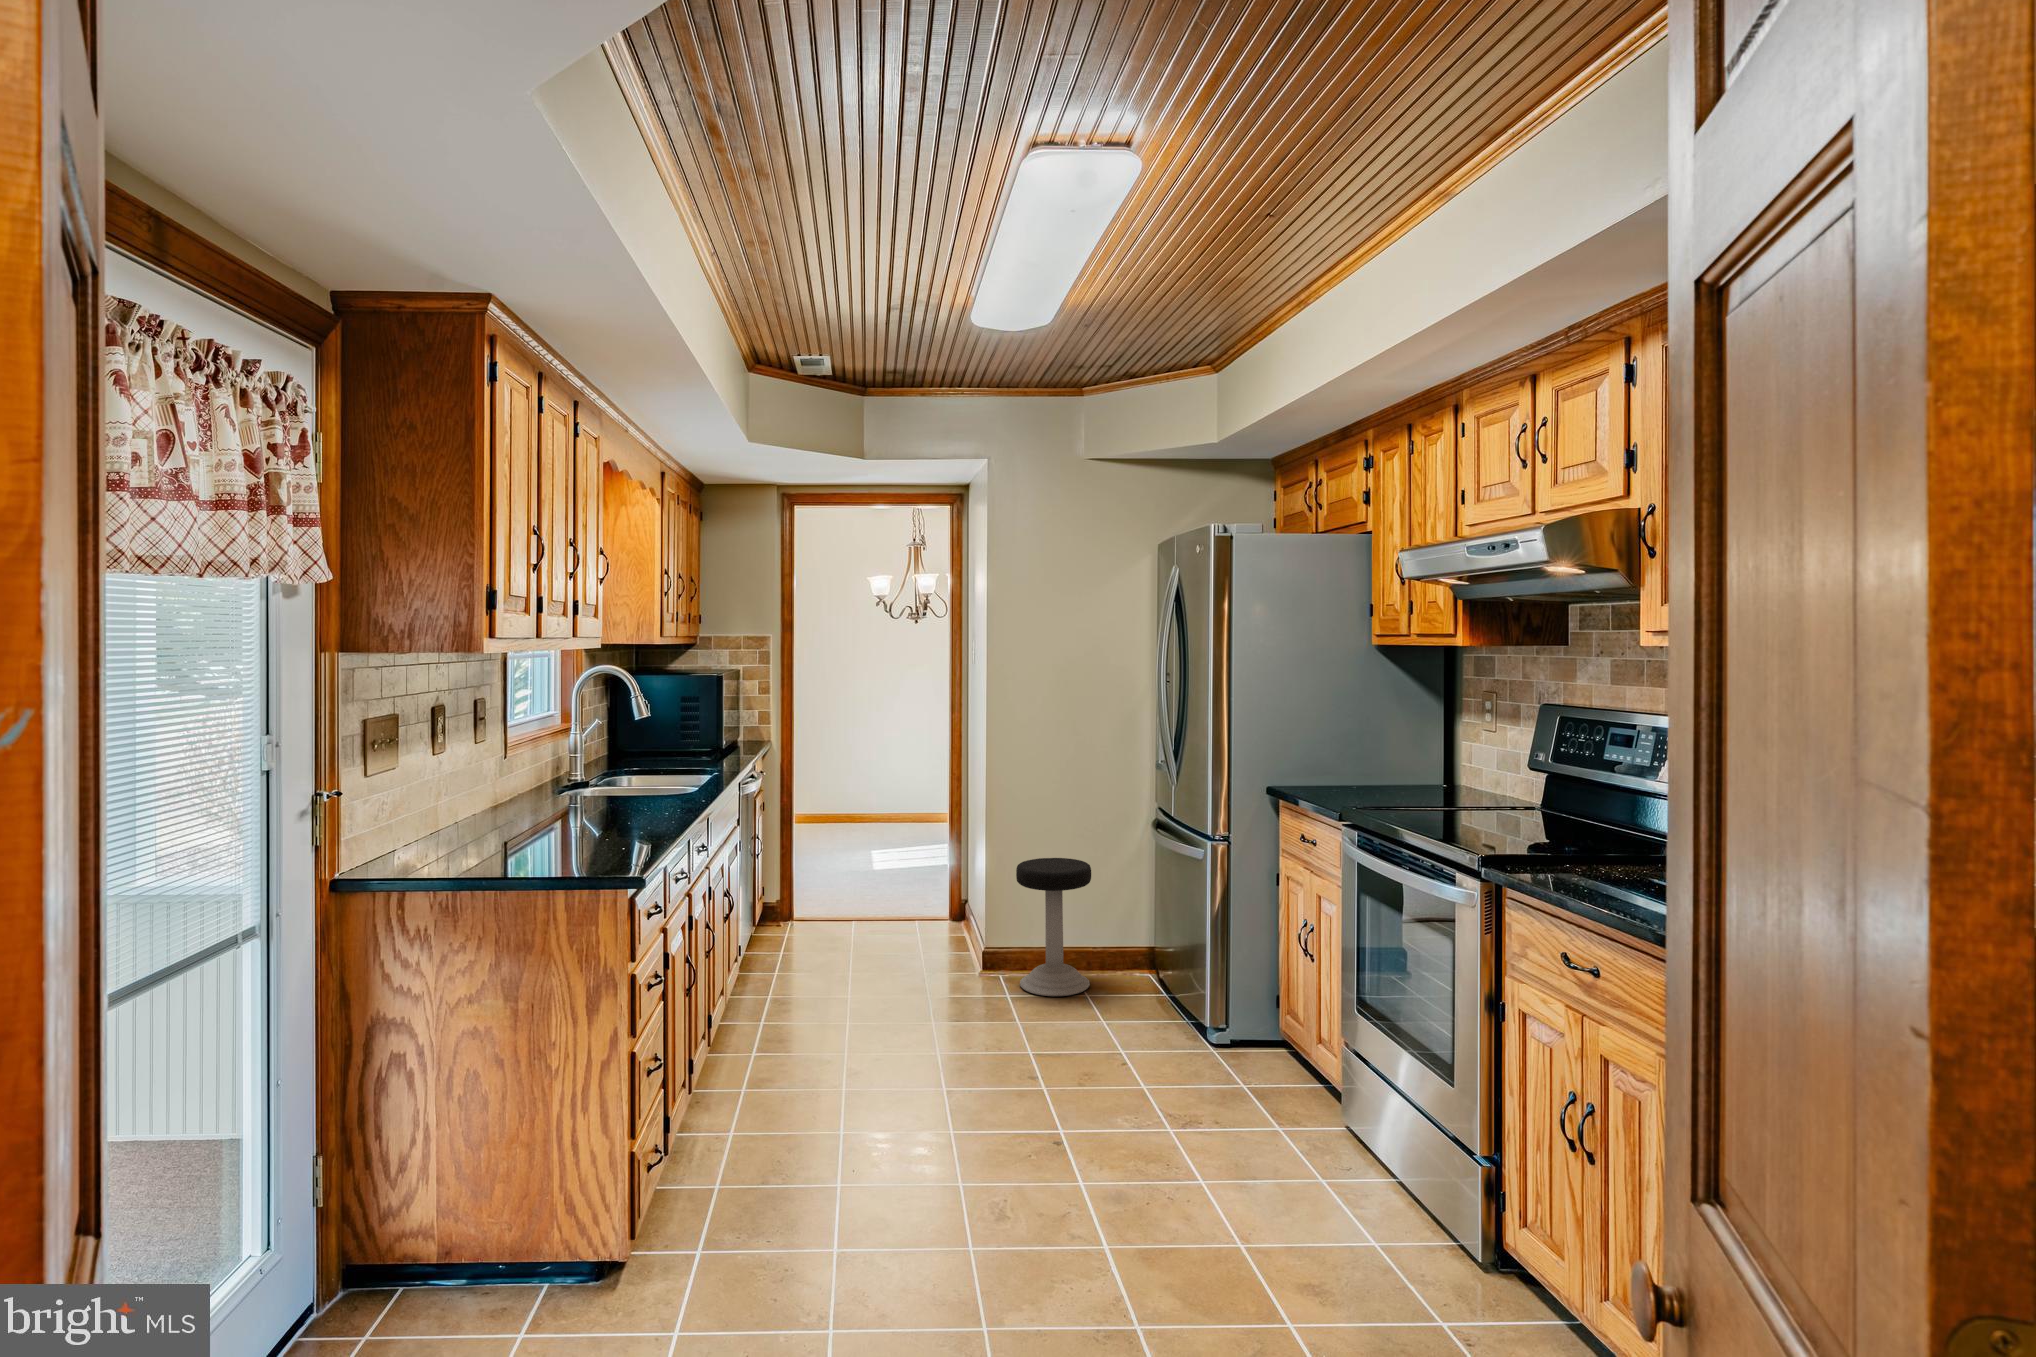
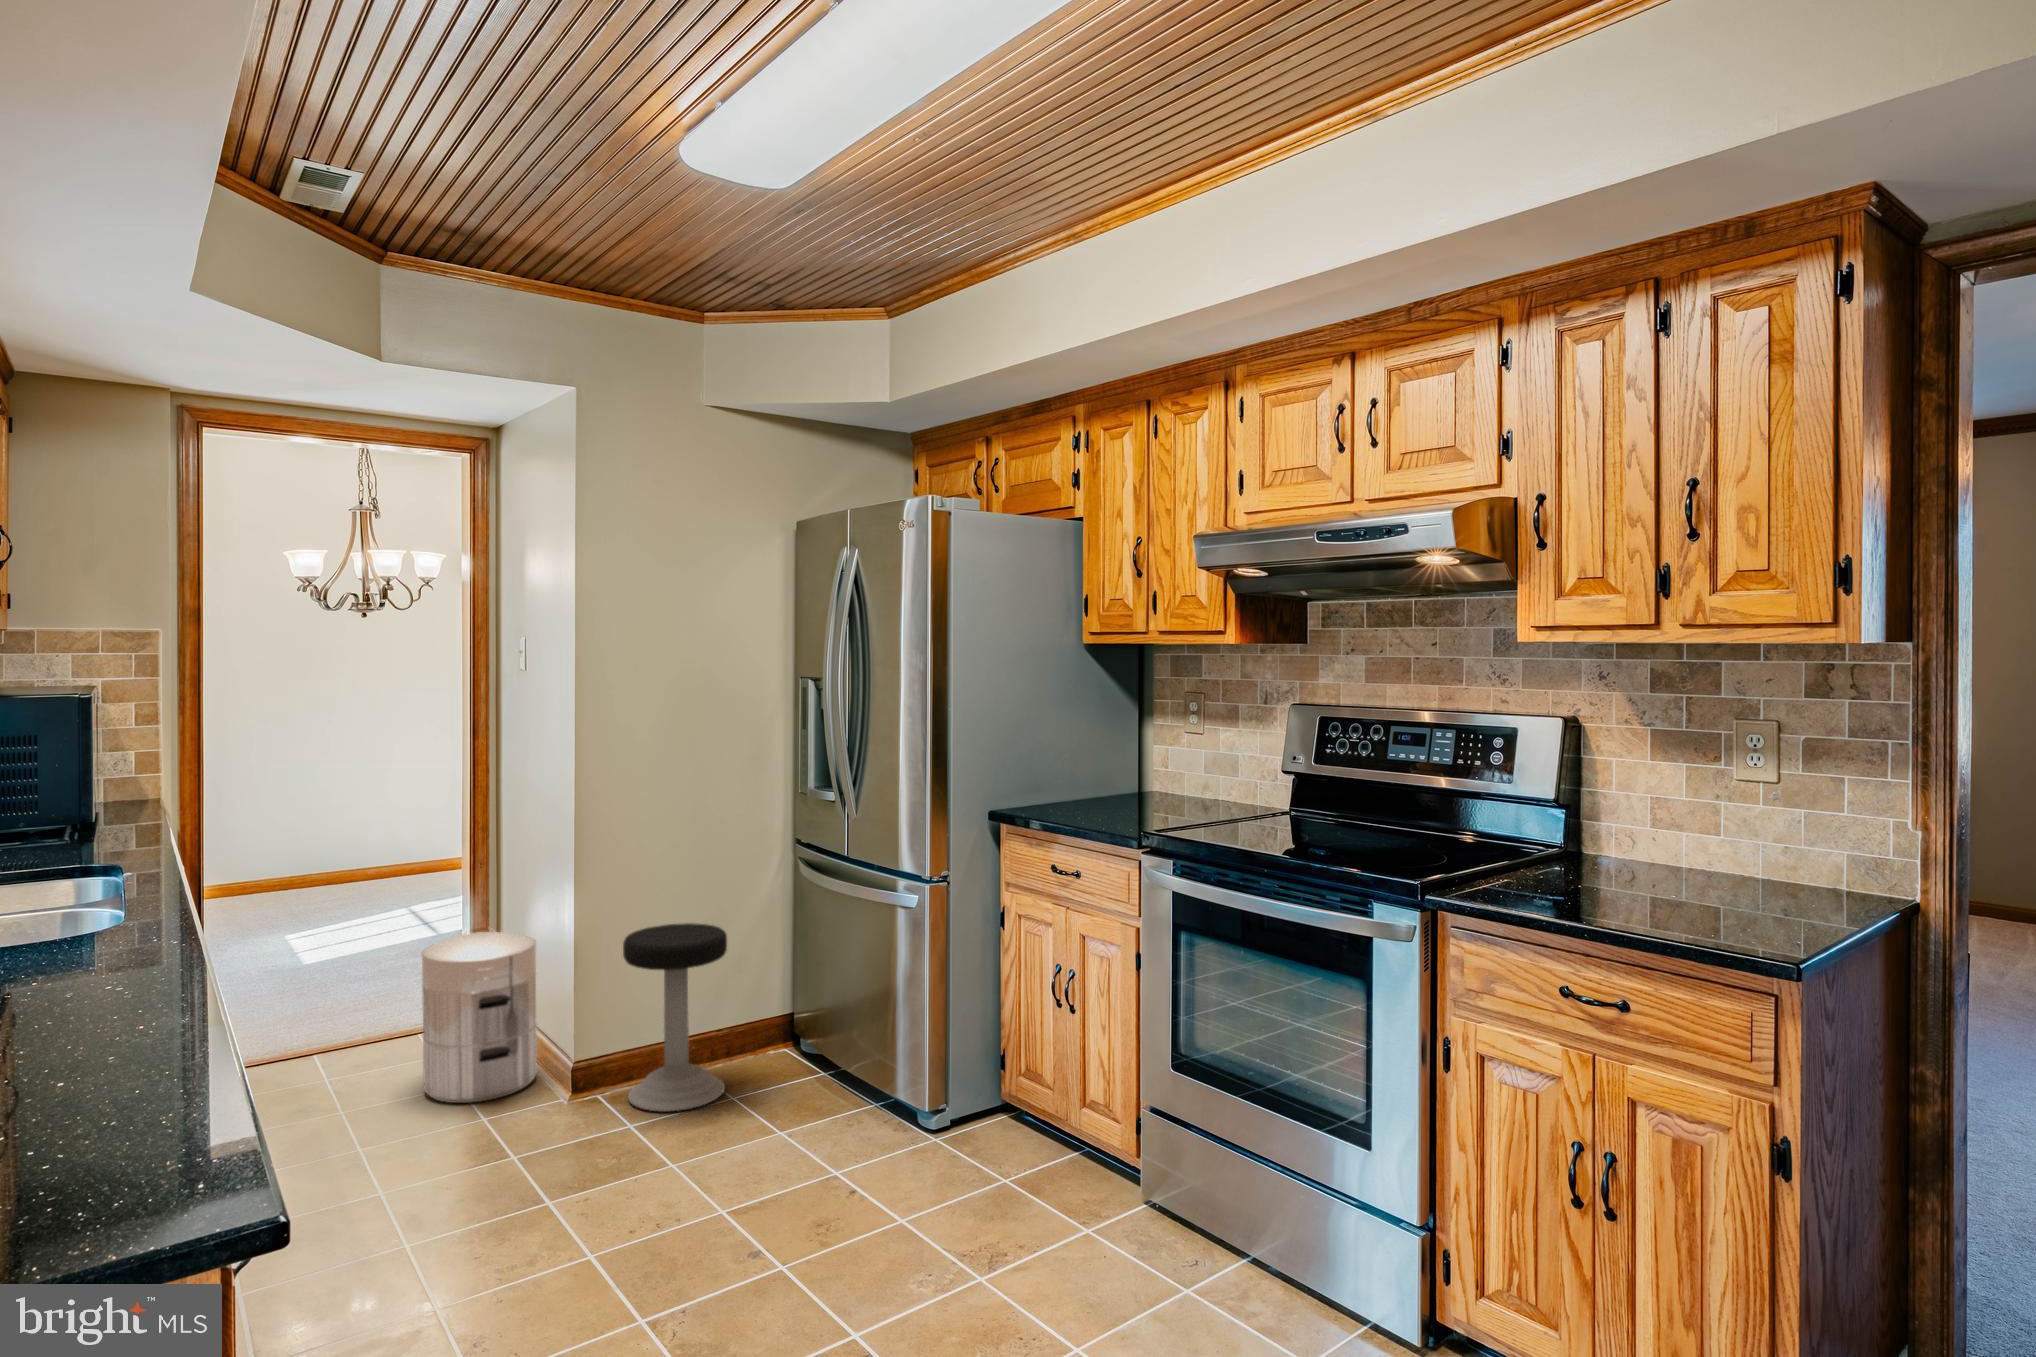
waste bin: none [902,846,976,967] -> present [422,927,537,1103]

